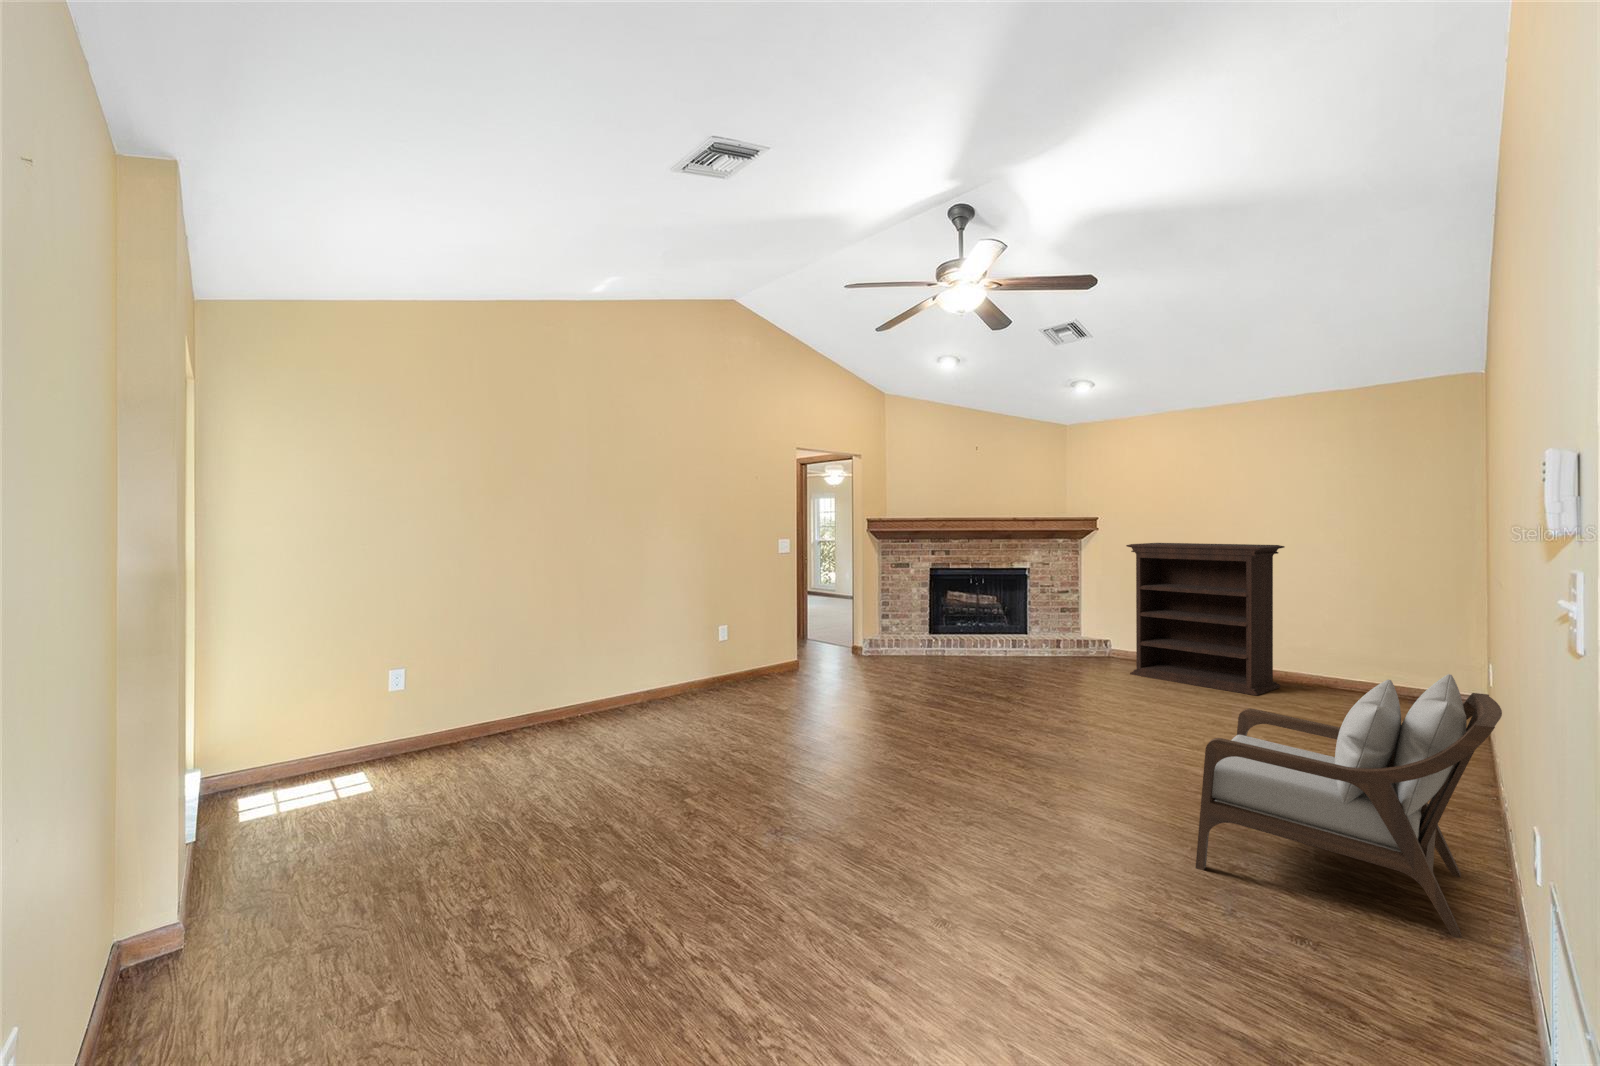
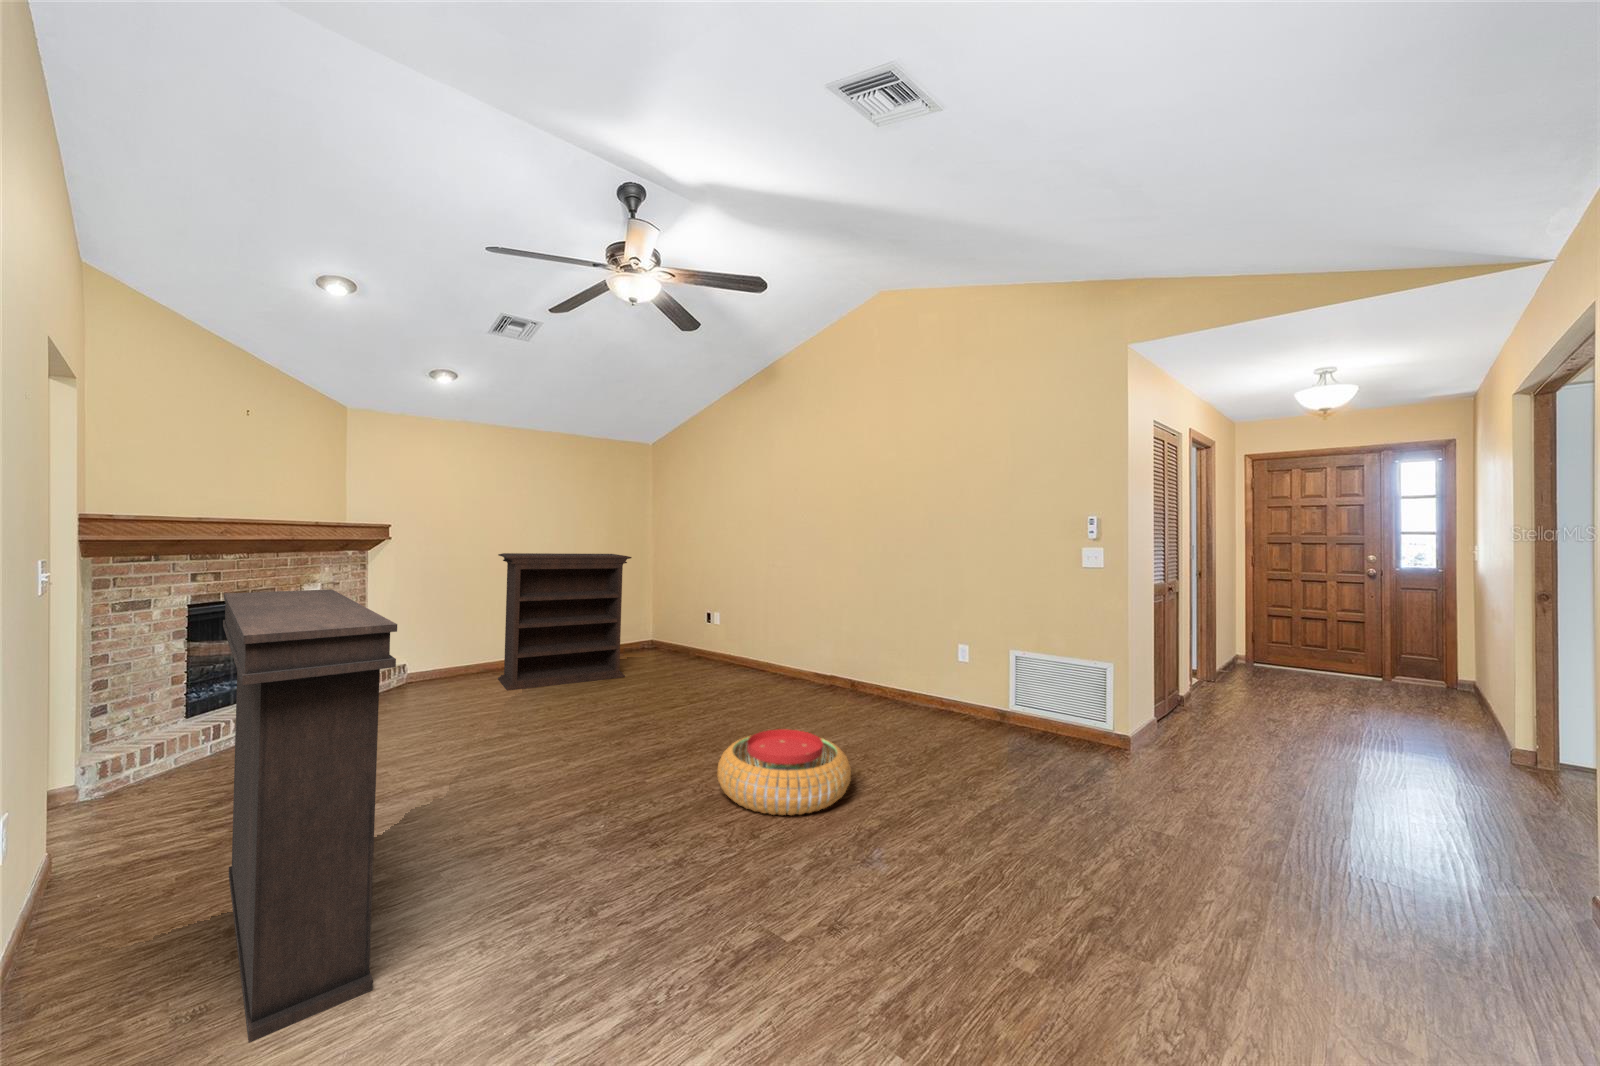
console table: none [709,552,846,715] -> present [223,589,397,1043]
armchair: present [1196,674,1502,938] -> none [892,622,1032,770]
pouf: none [940,711,1077,788] -> present [717,729,851,815]

